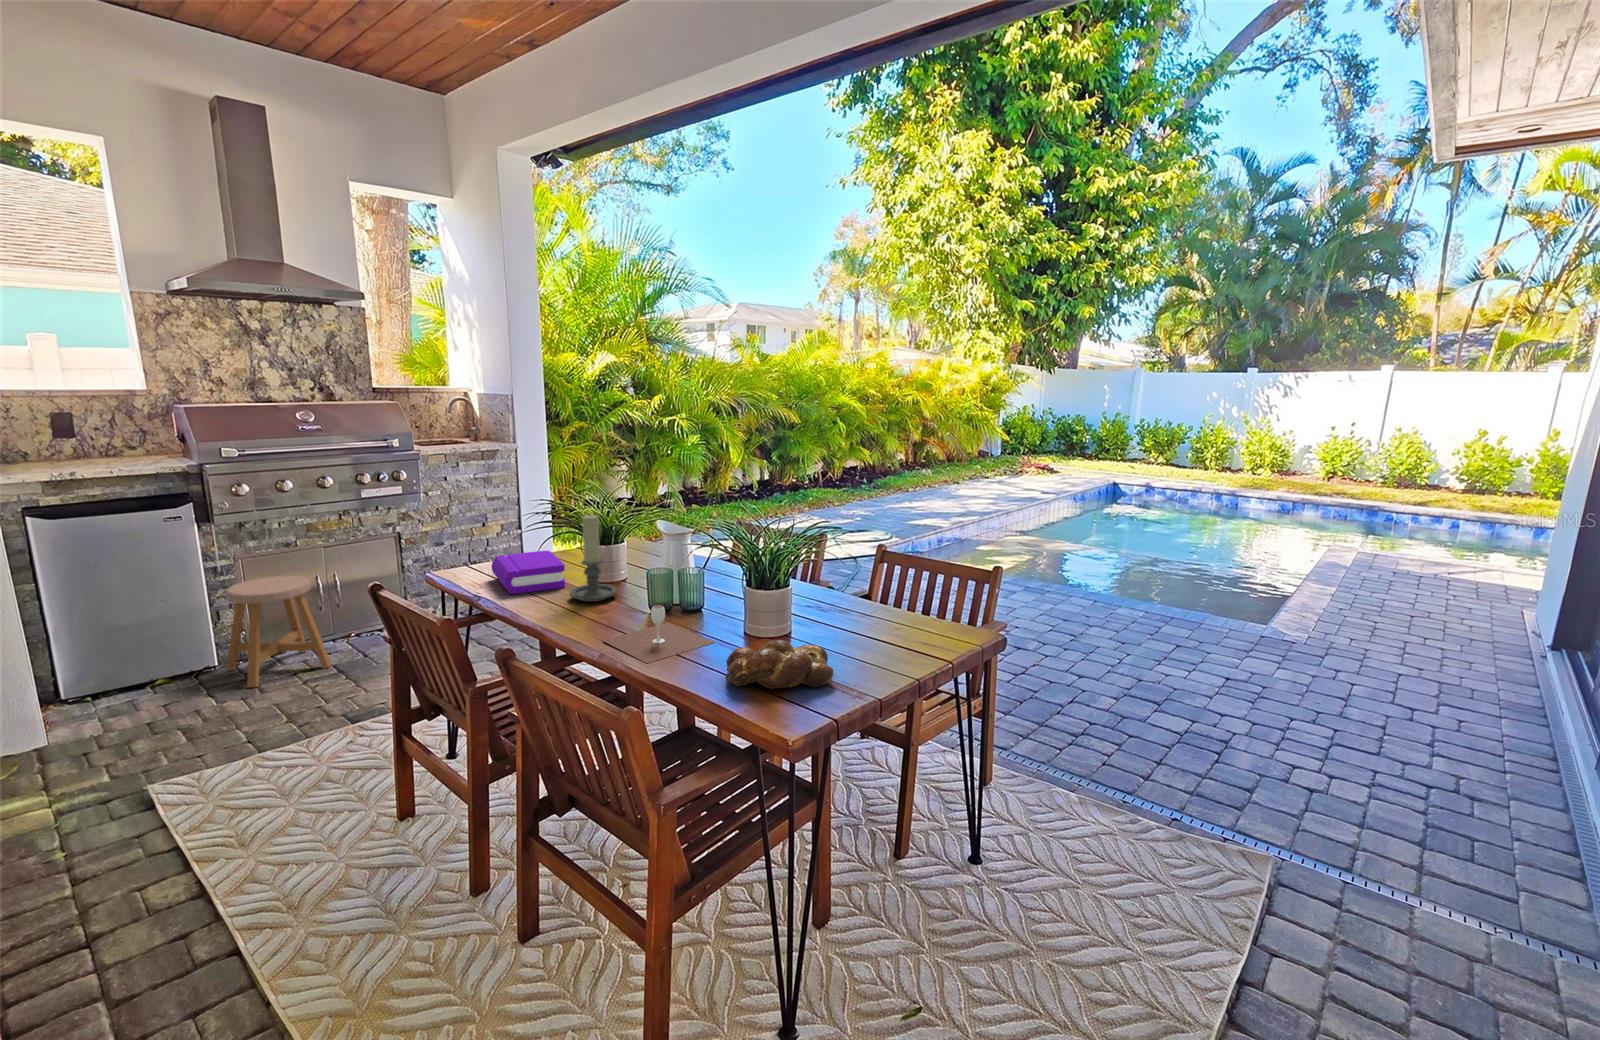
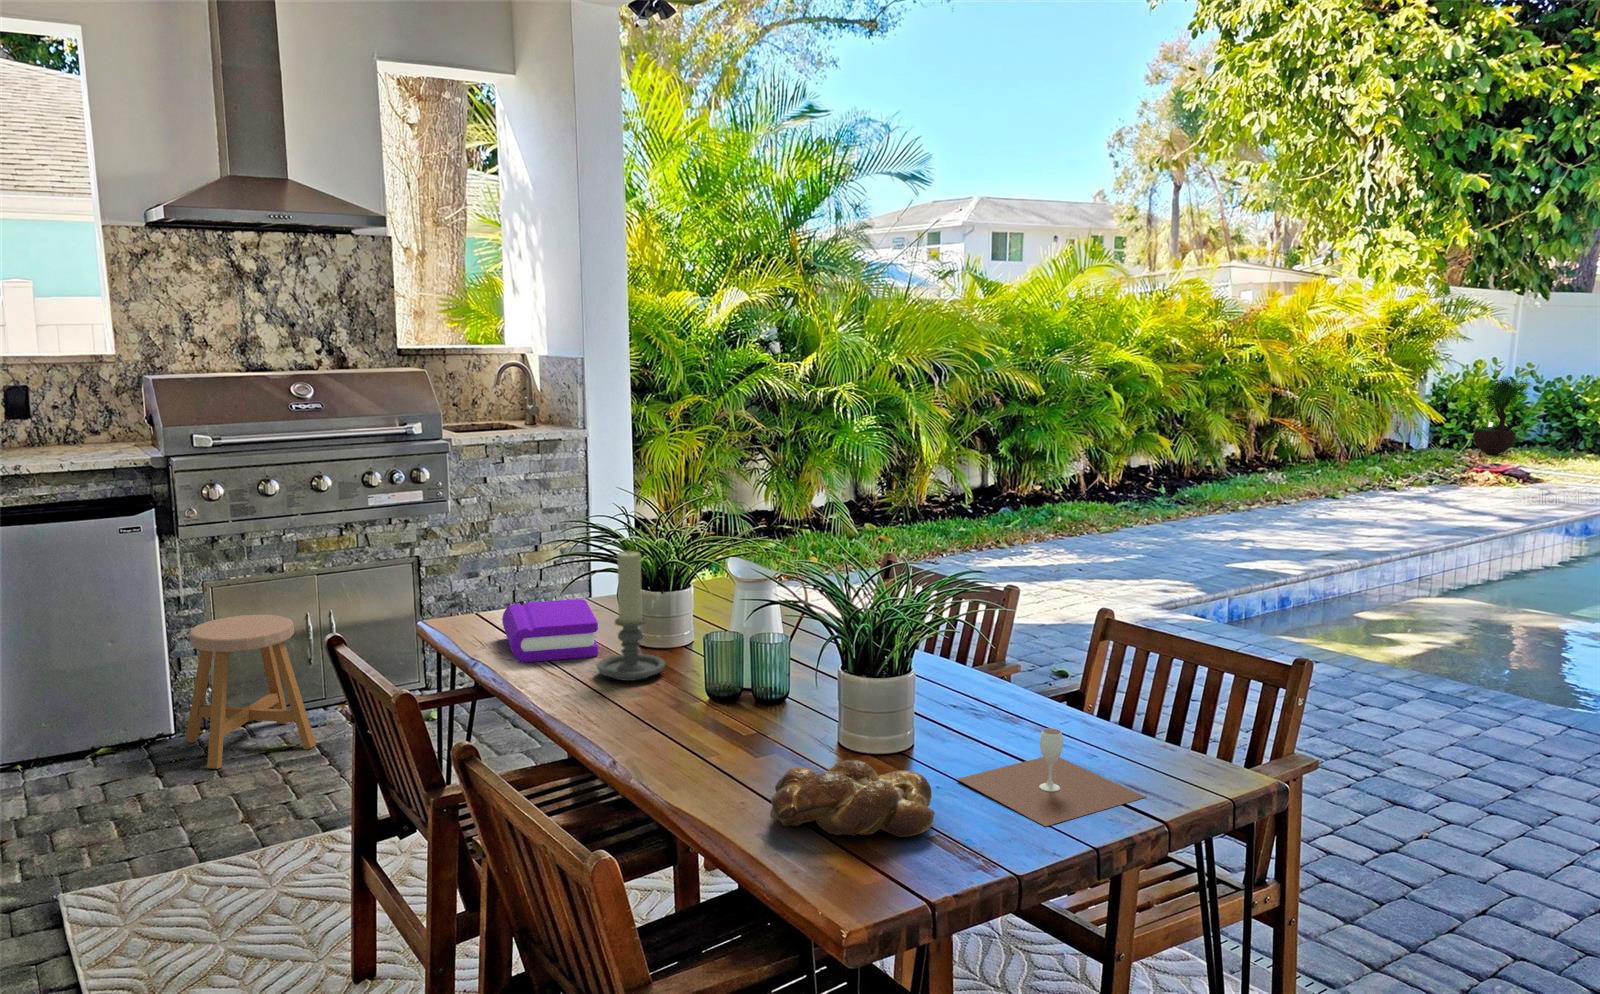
potted tree: none [1023,411,1052,457] -> present [1474,376,1527,454]
wine glass: present [602,605,715,663] -> present [957,728,1146,827]

